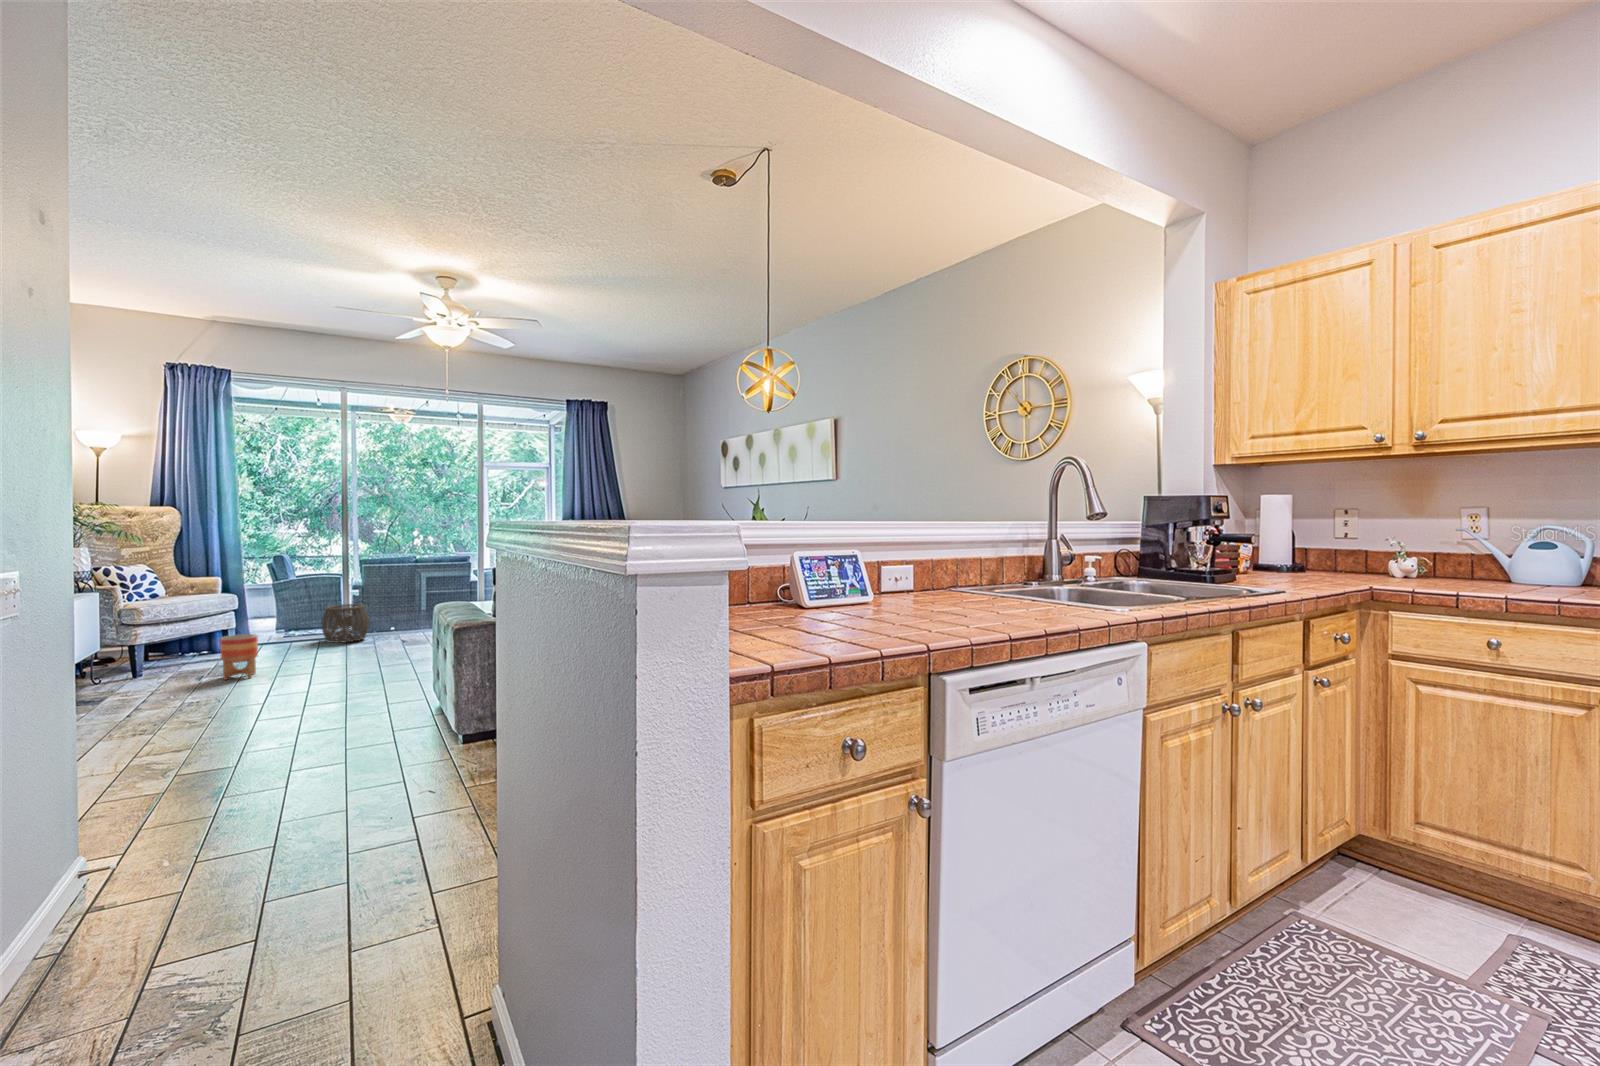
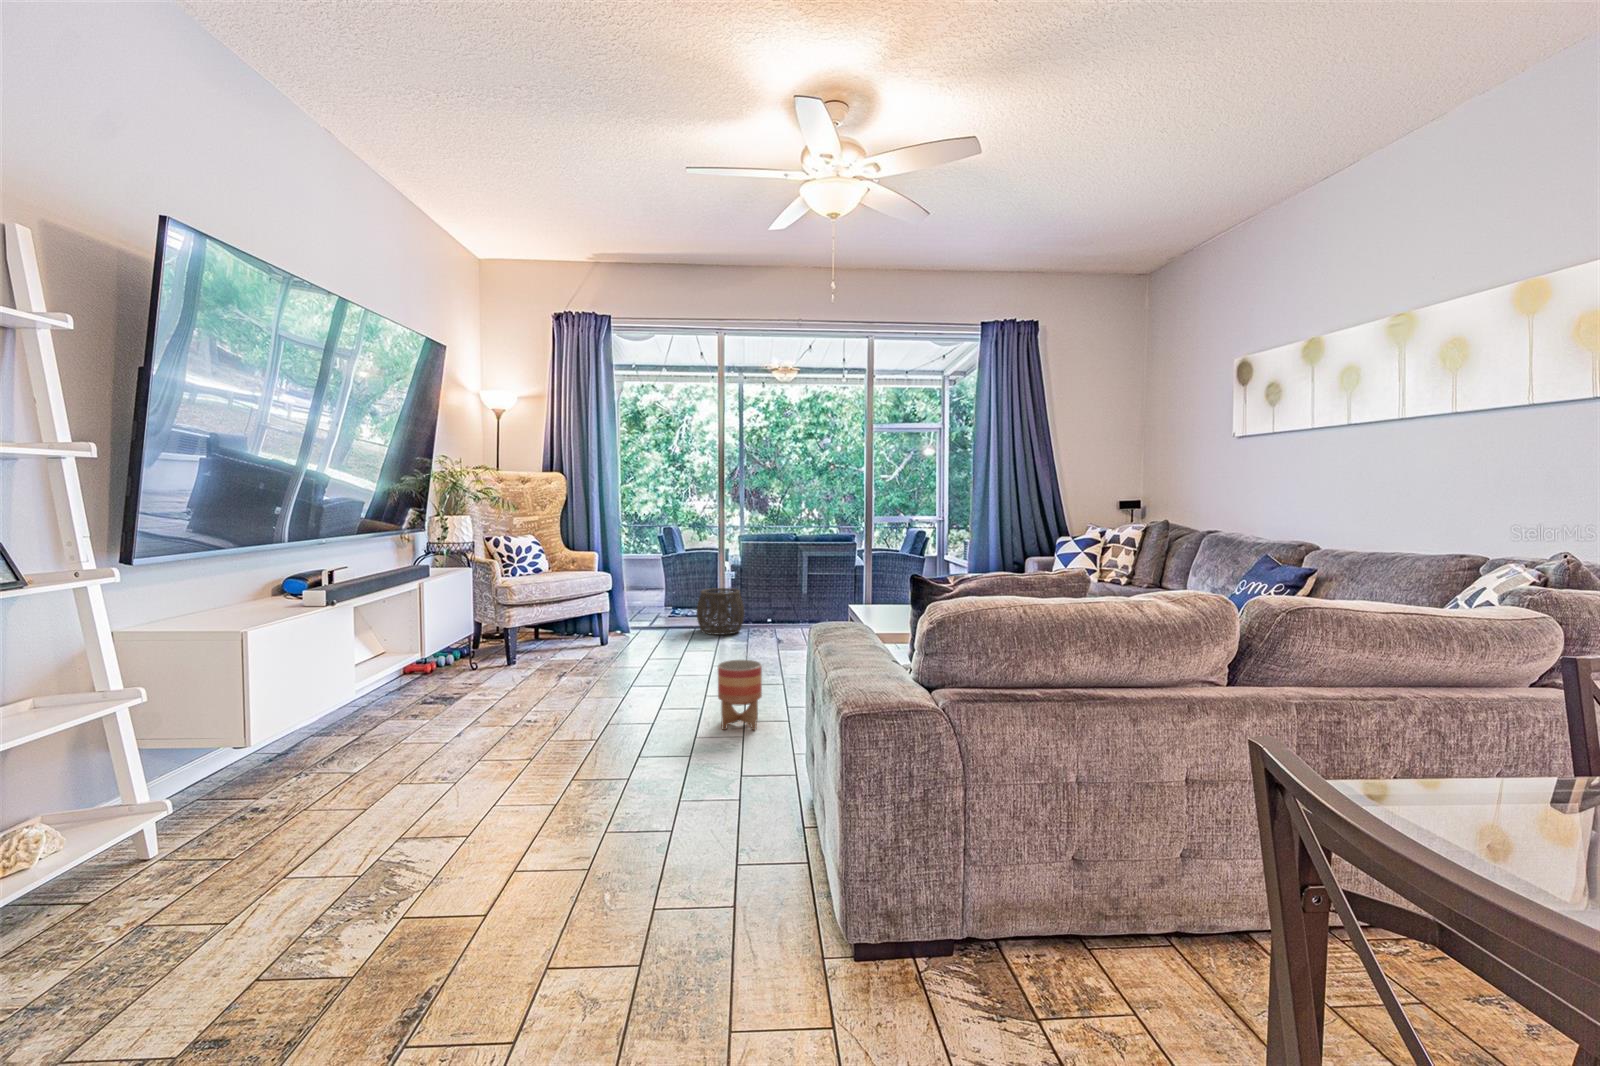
planter: present [220,634,258,680] -> present [718,660,762,730]

